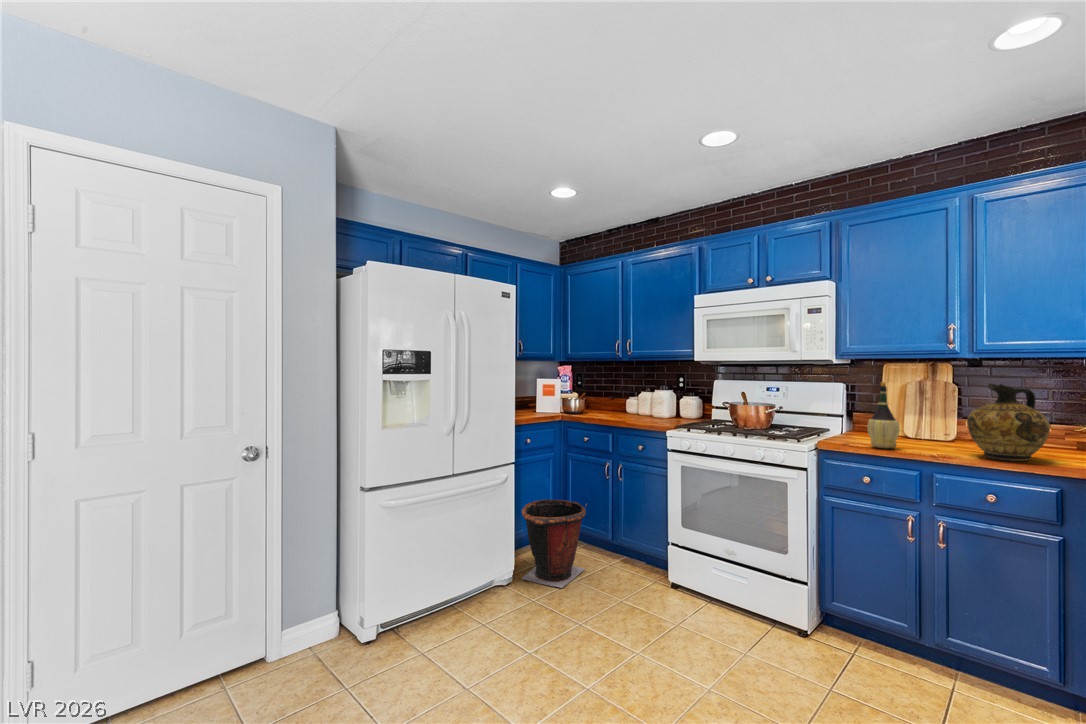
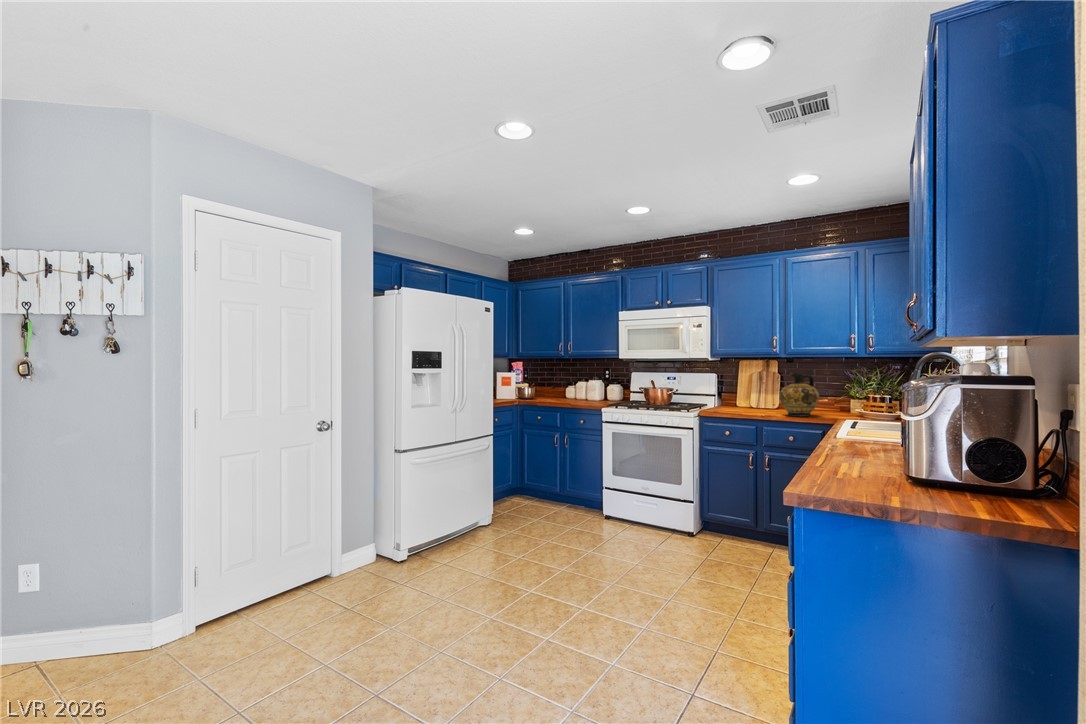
wine bottle: present [868,382,900,448] -> none [728,372,745,413]
waste bin: present [522,499,587,588] -> none [497,460,545,523]

